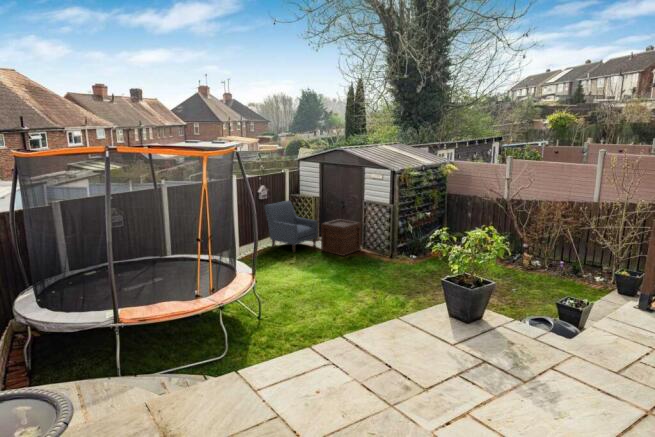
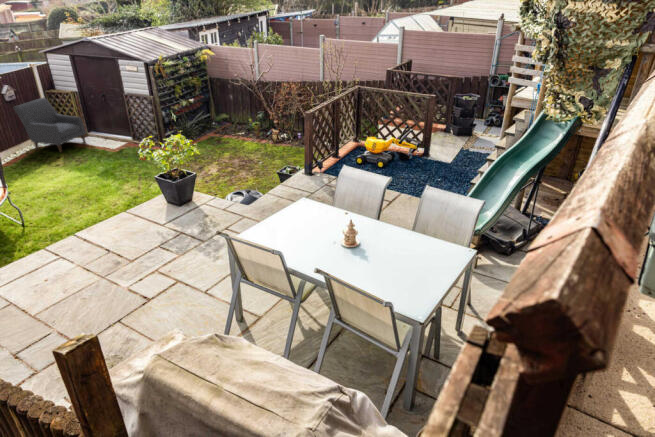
wooden crate: present [321,219,362,256] -> none [84,113,133,150]

